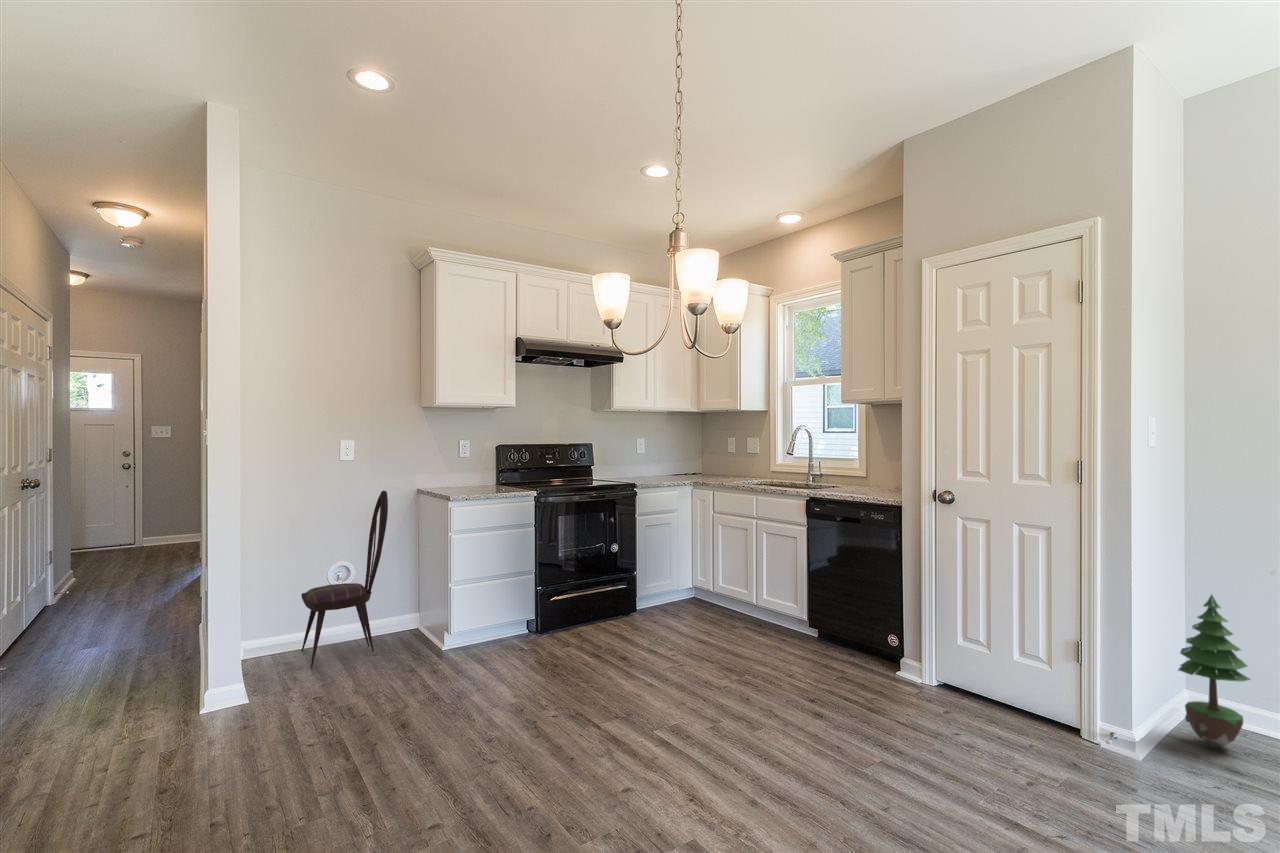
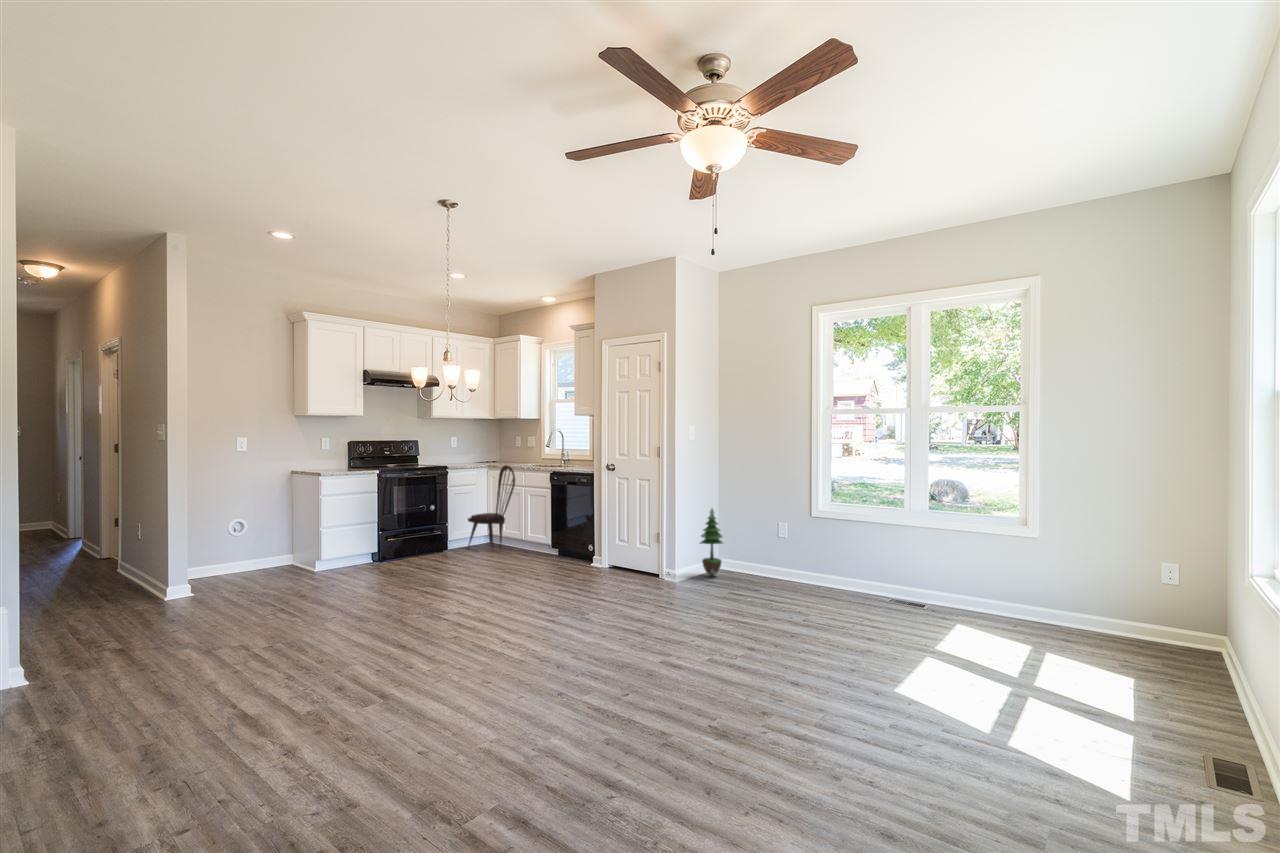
dining chair: present [301,490,388,668] -> present [468,465,515,551]

